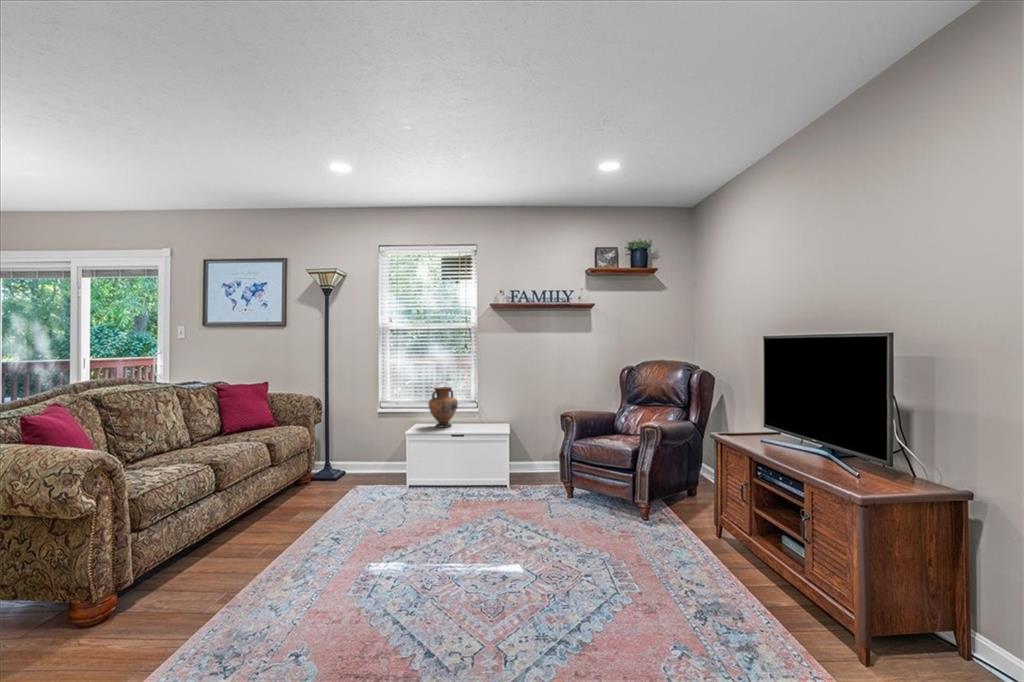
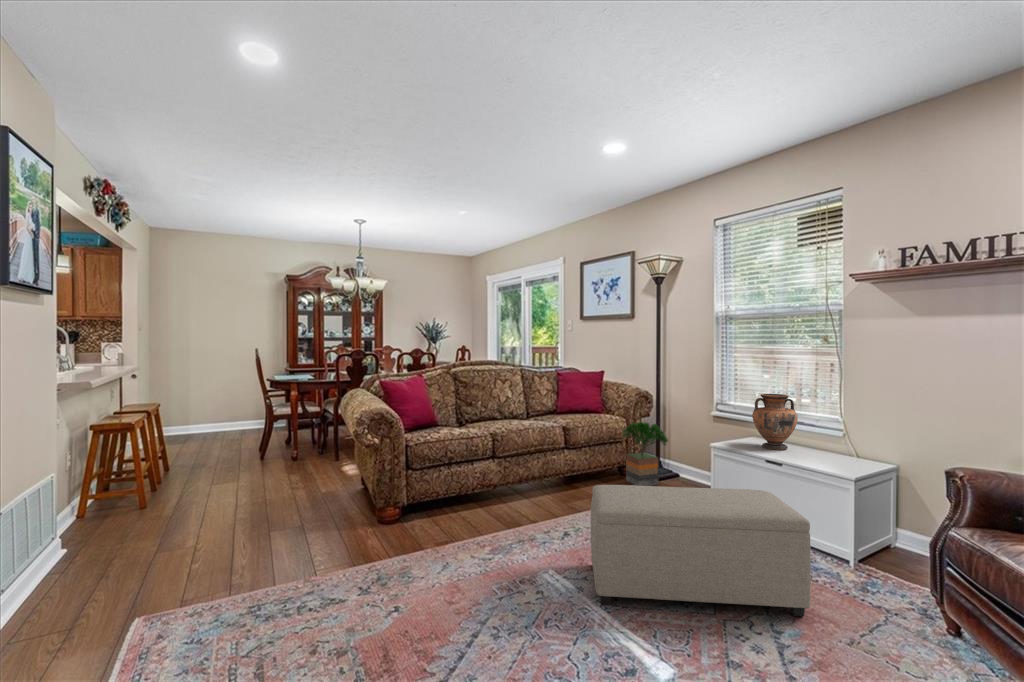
potted tree: none [305,425,353,487] -> present [623,422,668,486]
ottoman: none [390,449,528,557] -> present [591,485,811,616]

